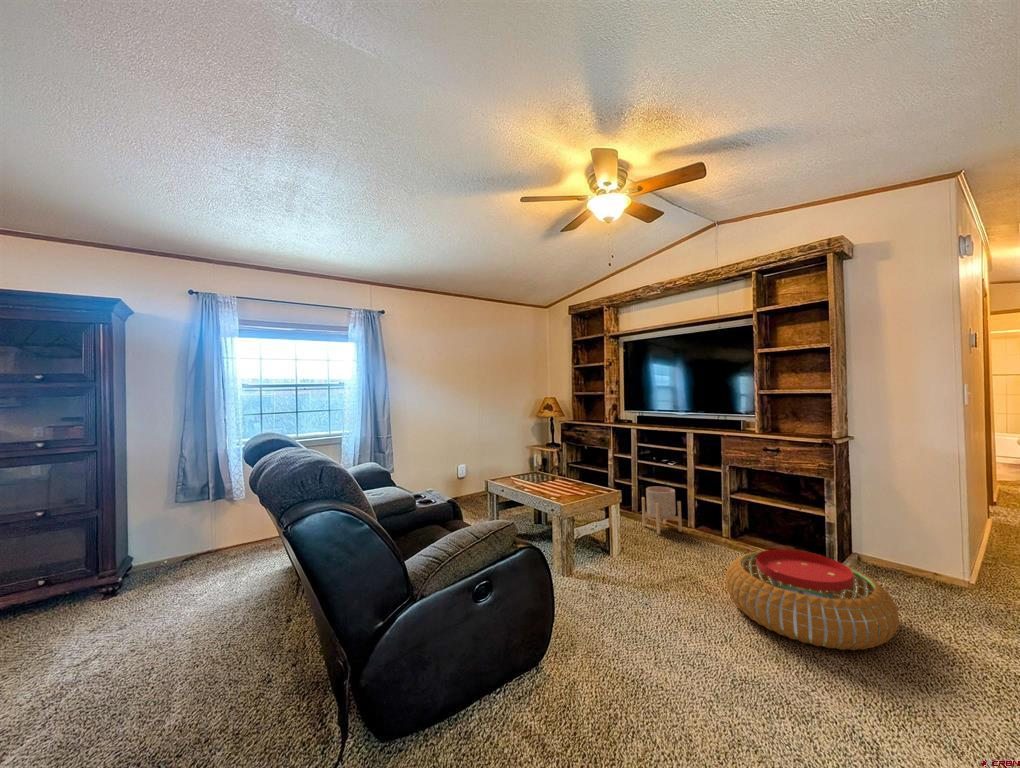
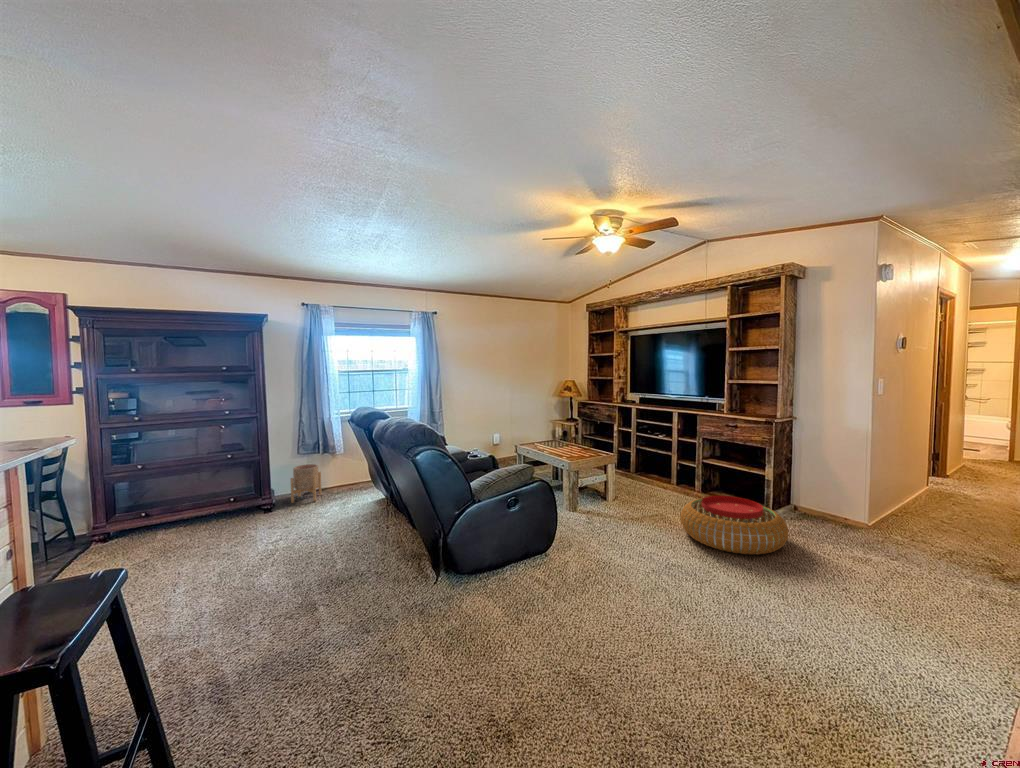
planter: present [642,487,682,534] -> present [290,464,321,503]

